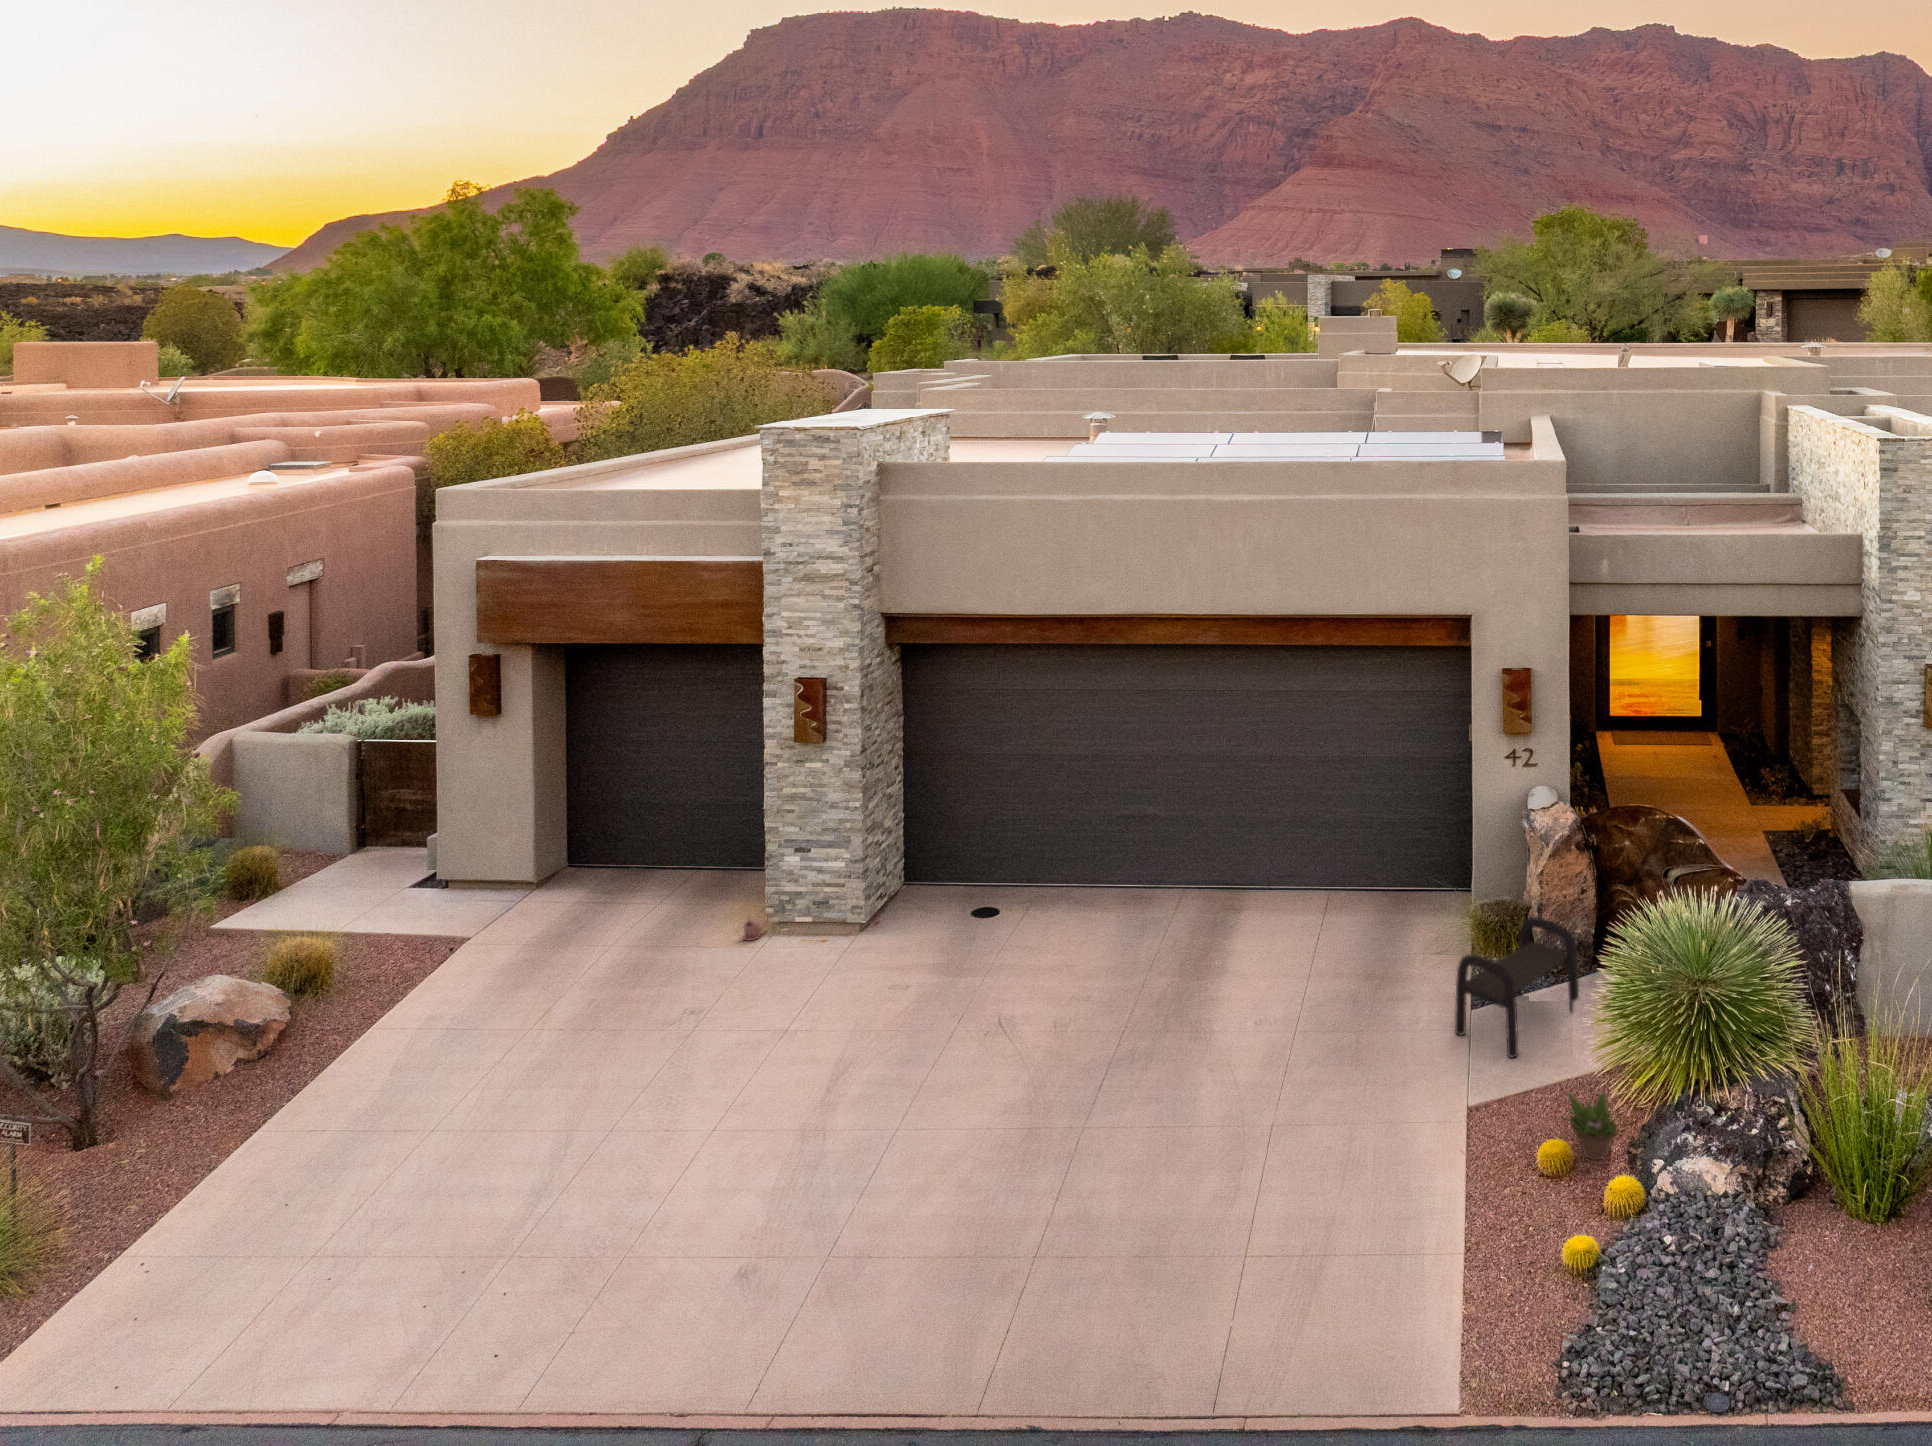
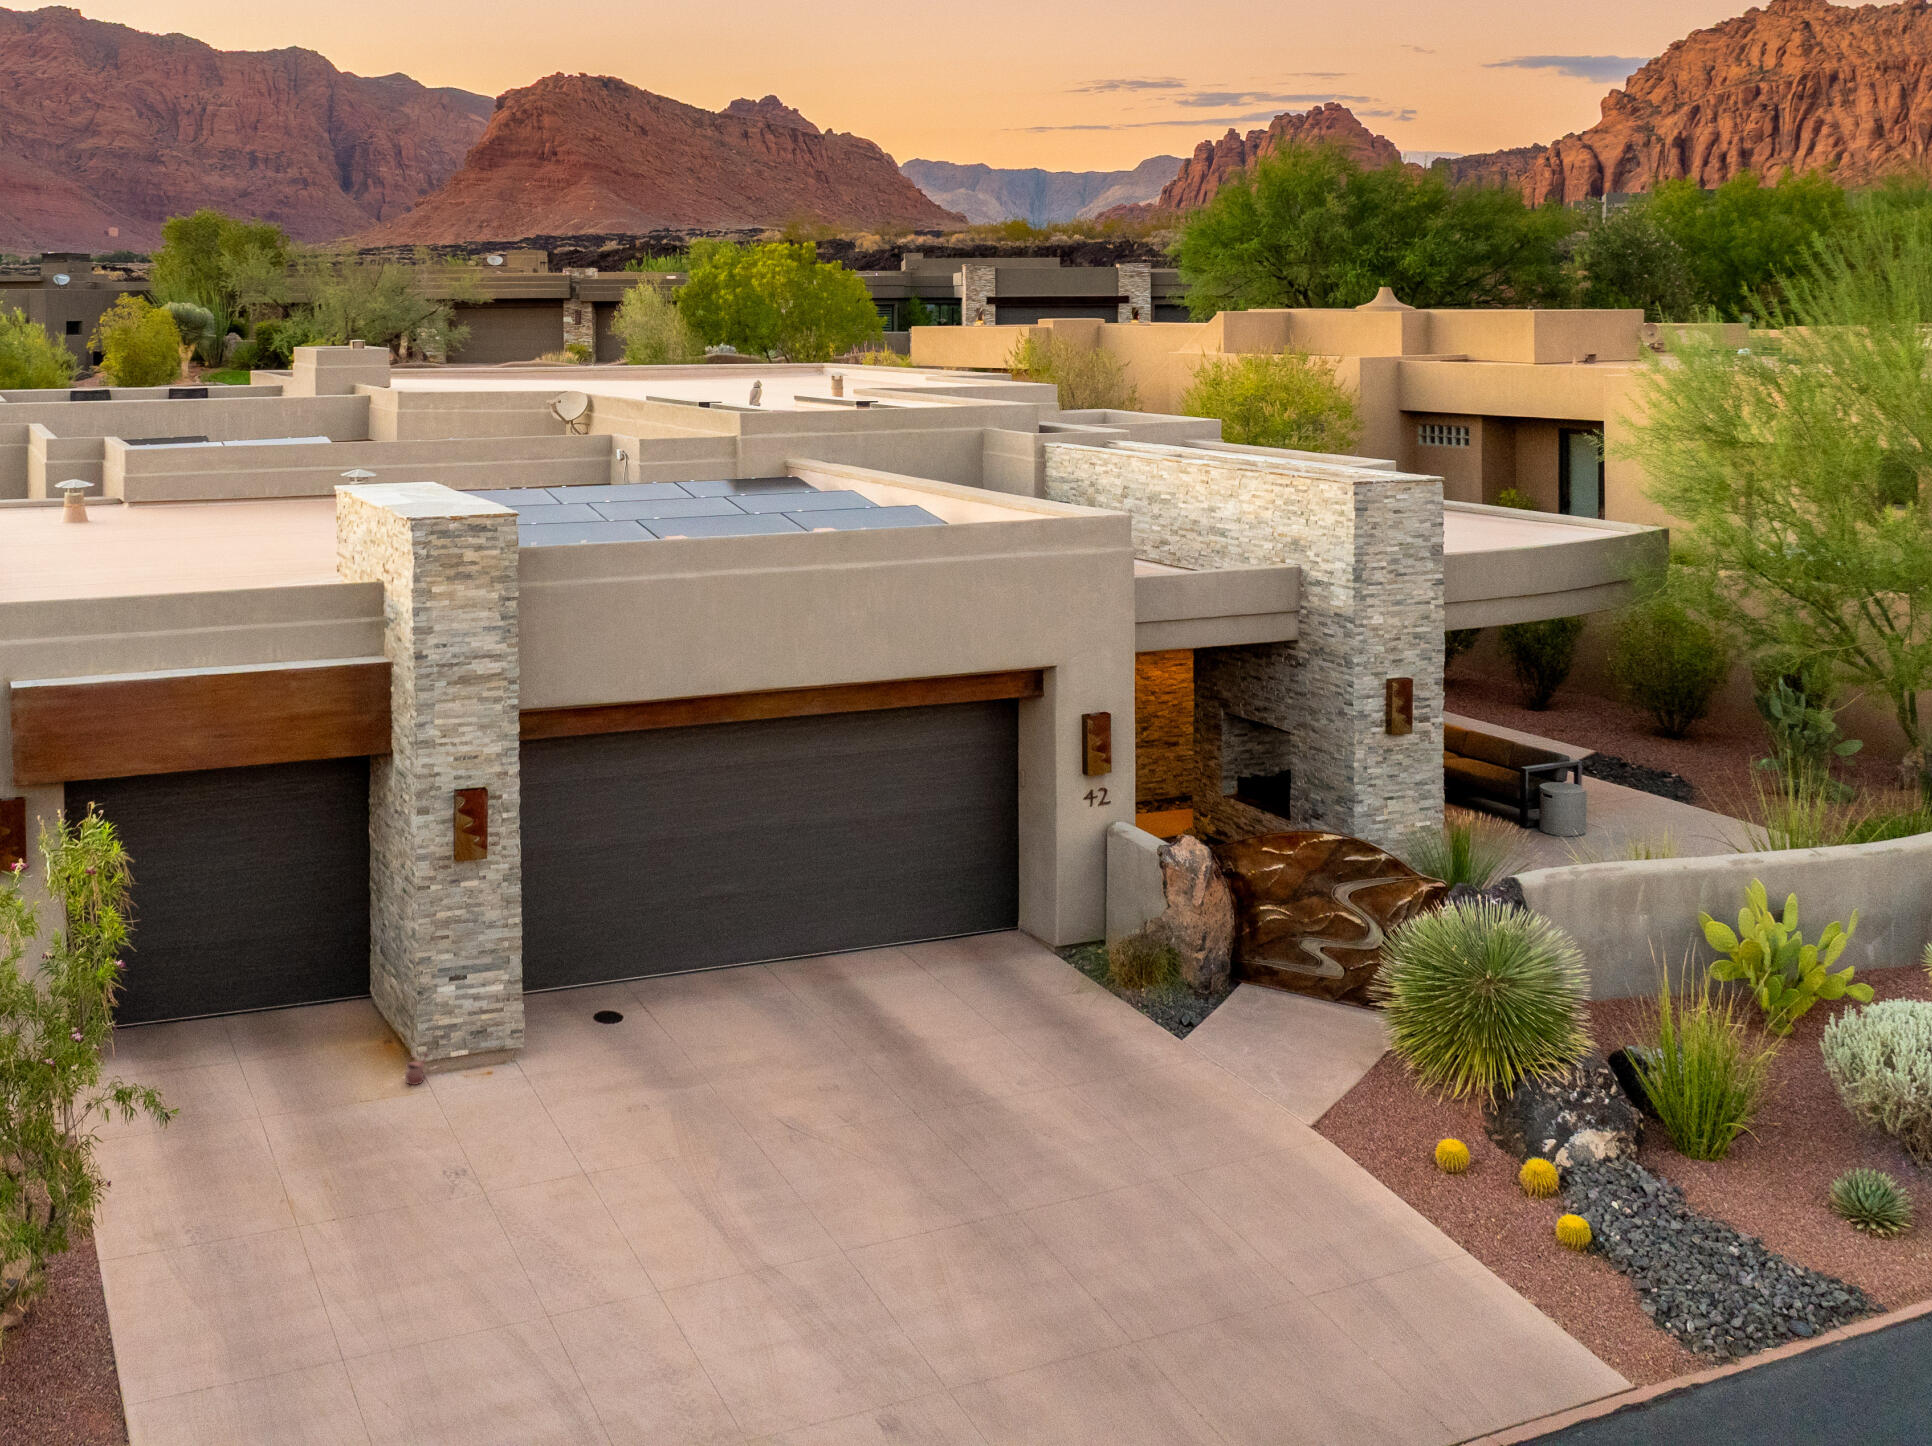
bench: present [1455,917,1579,1058] -> none [1159,925,1229,1041]
decorative plant: present [1565,1092,1617,1160] -> none [1331,1043,1400,1095]

